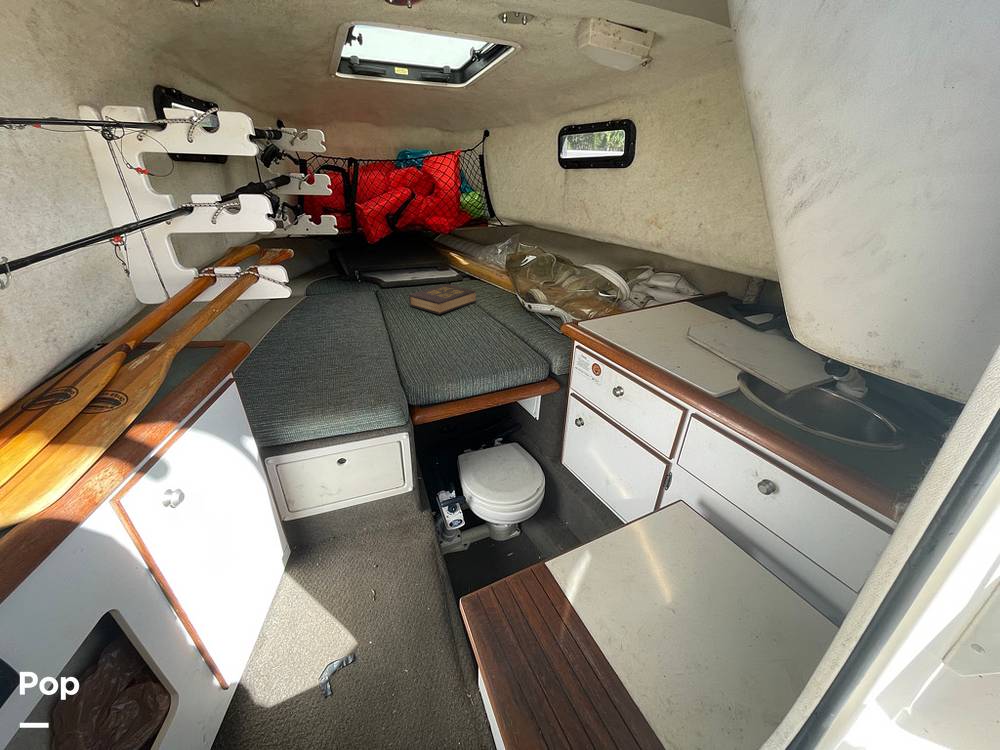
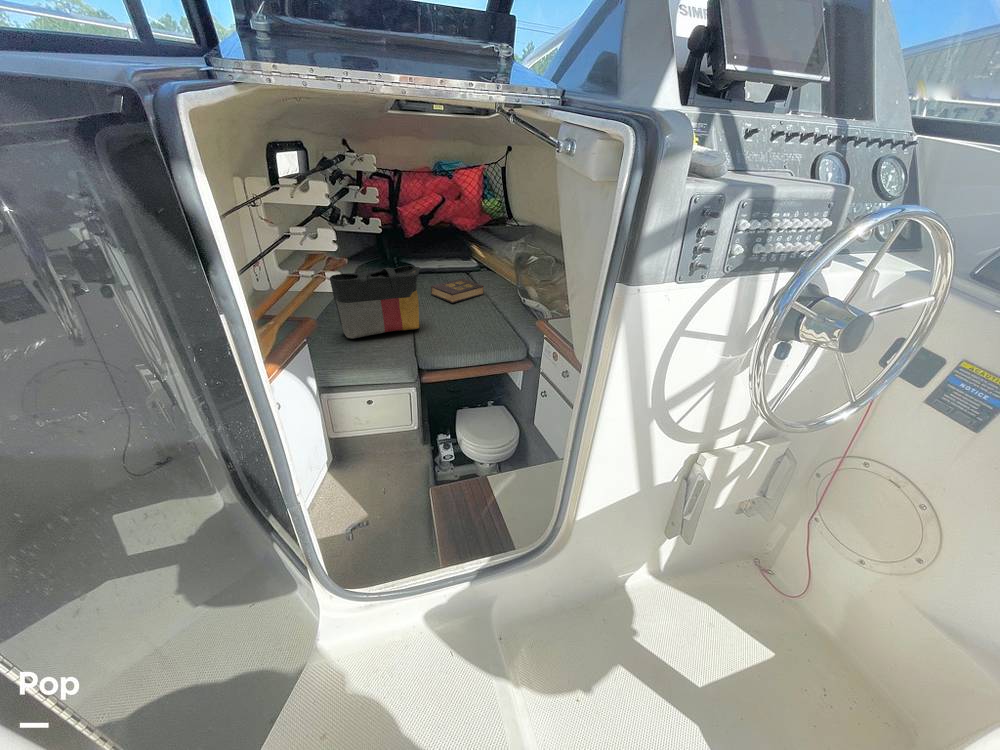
tote bag: none [269,264,402,371] -> present [330,265,421,338]

